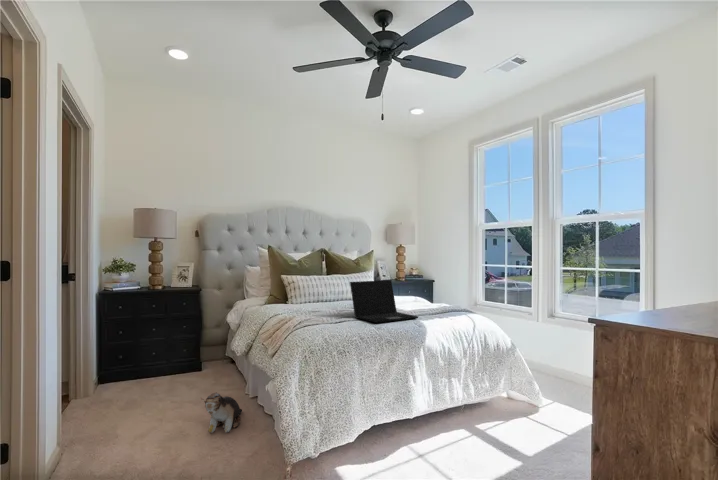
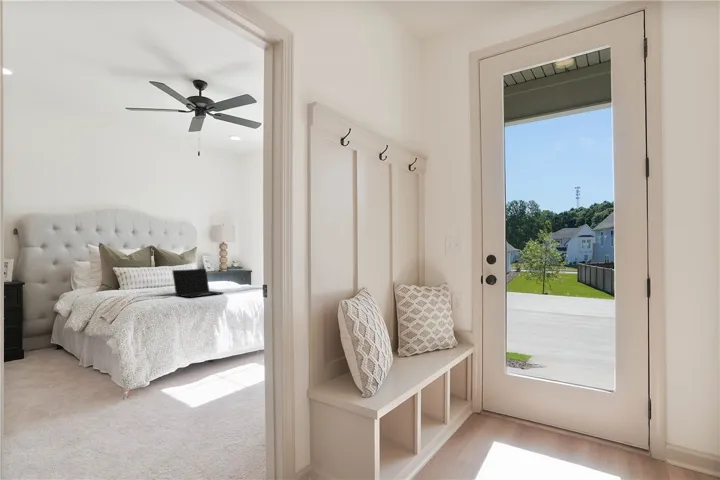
plush toy: present [201,392,242,433] -> none [45,356,79,387]

